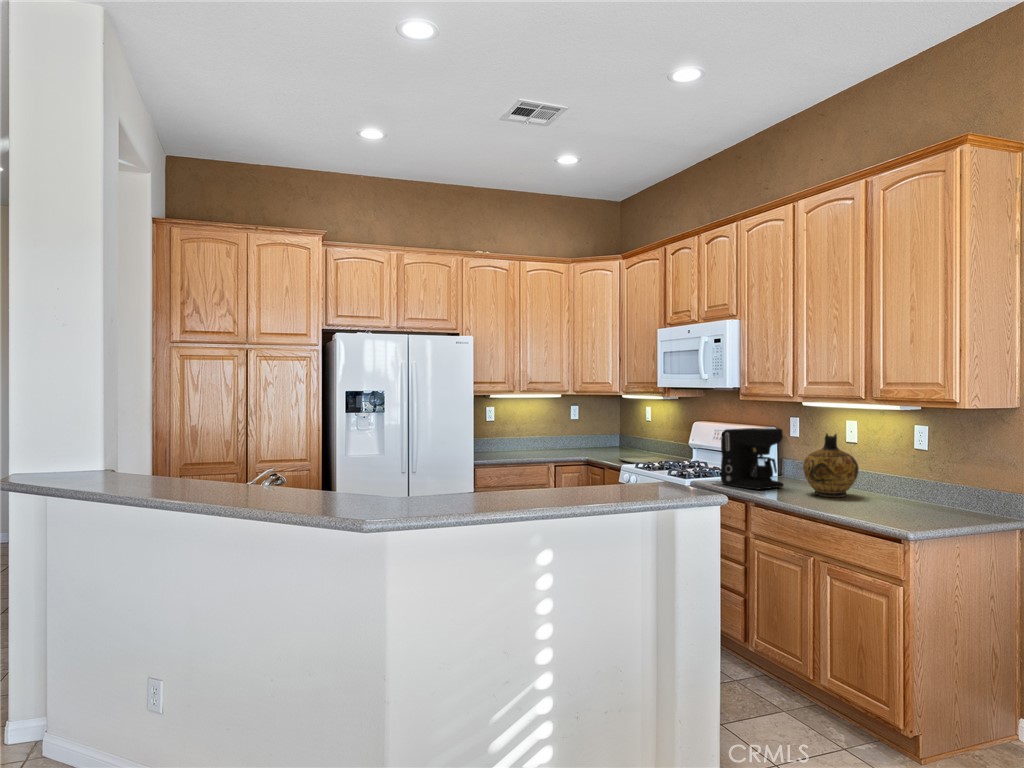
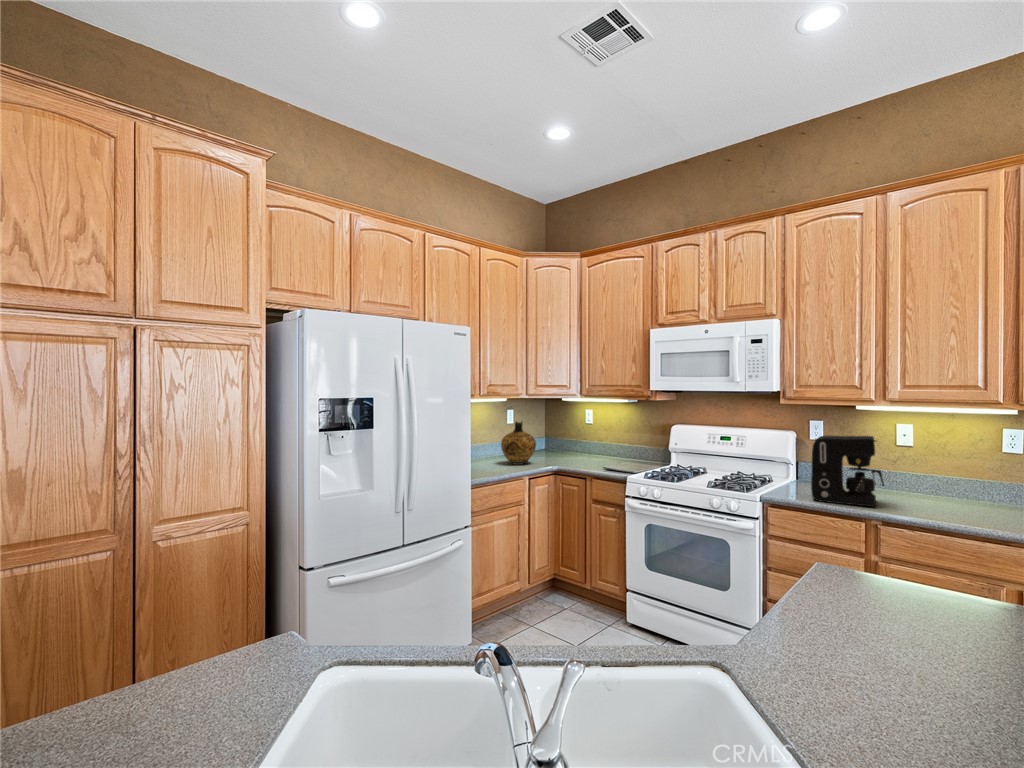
ceramic jug: present [803,434,859,497] -> present [501,421,536,465]

